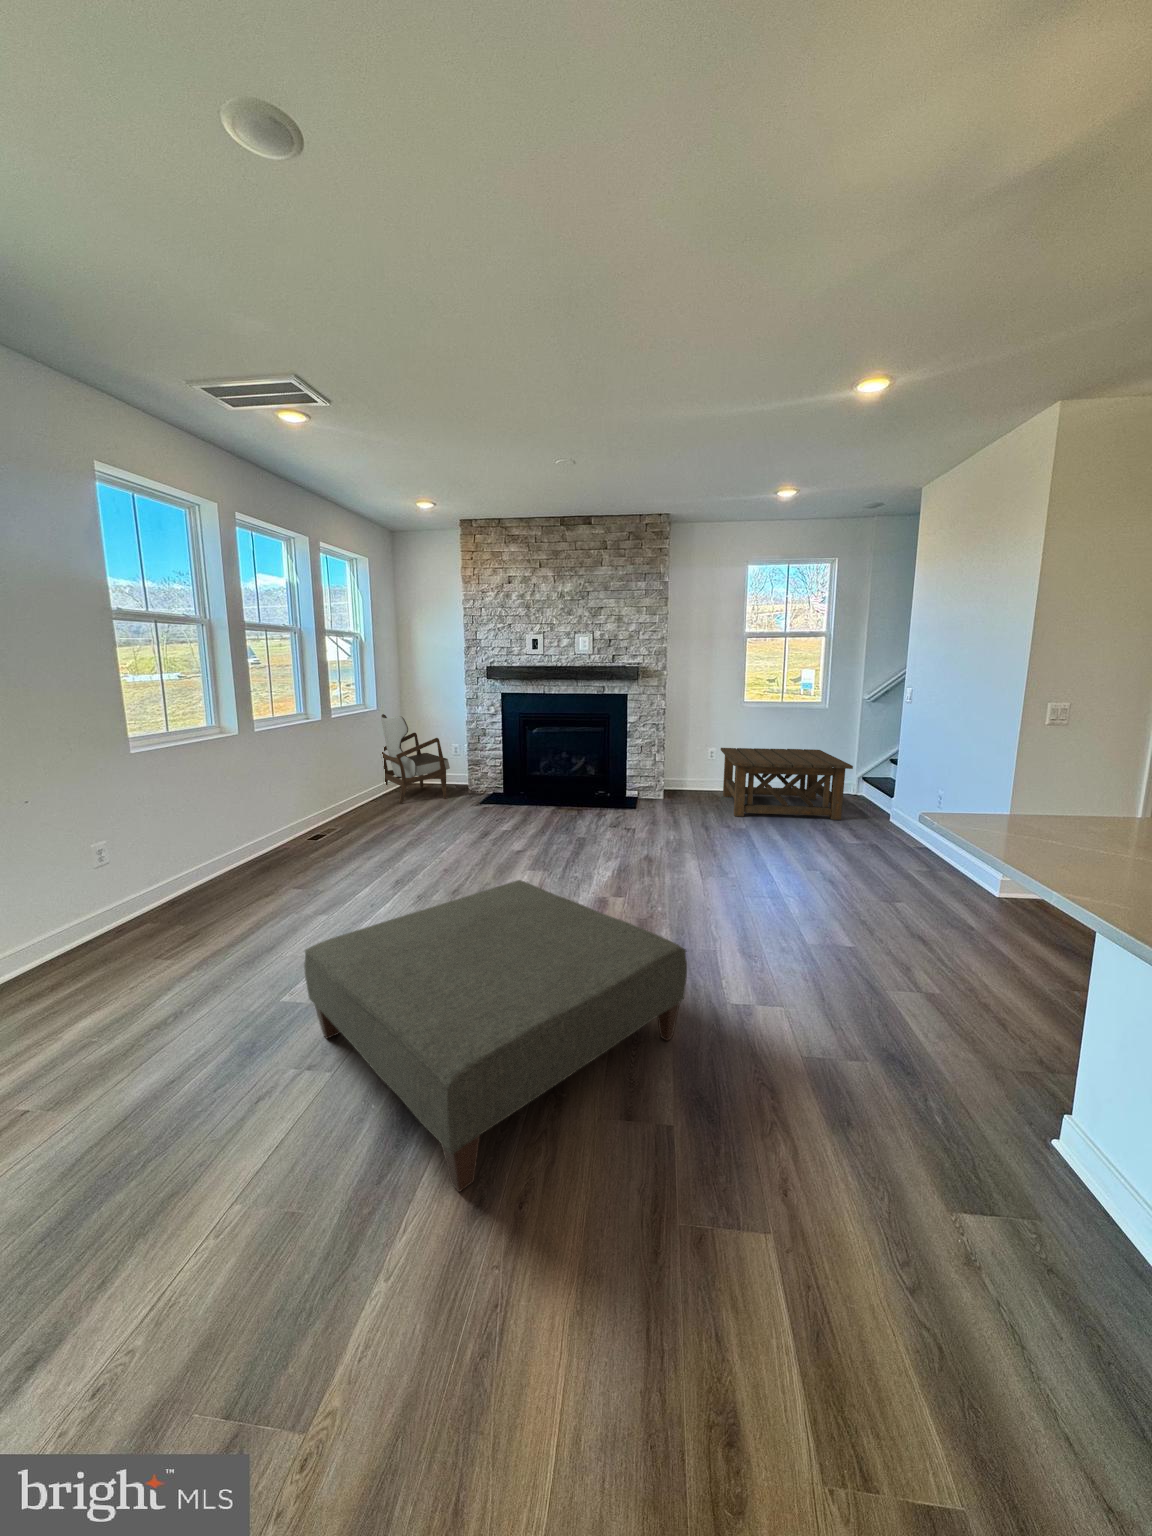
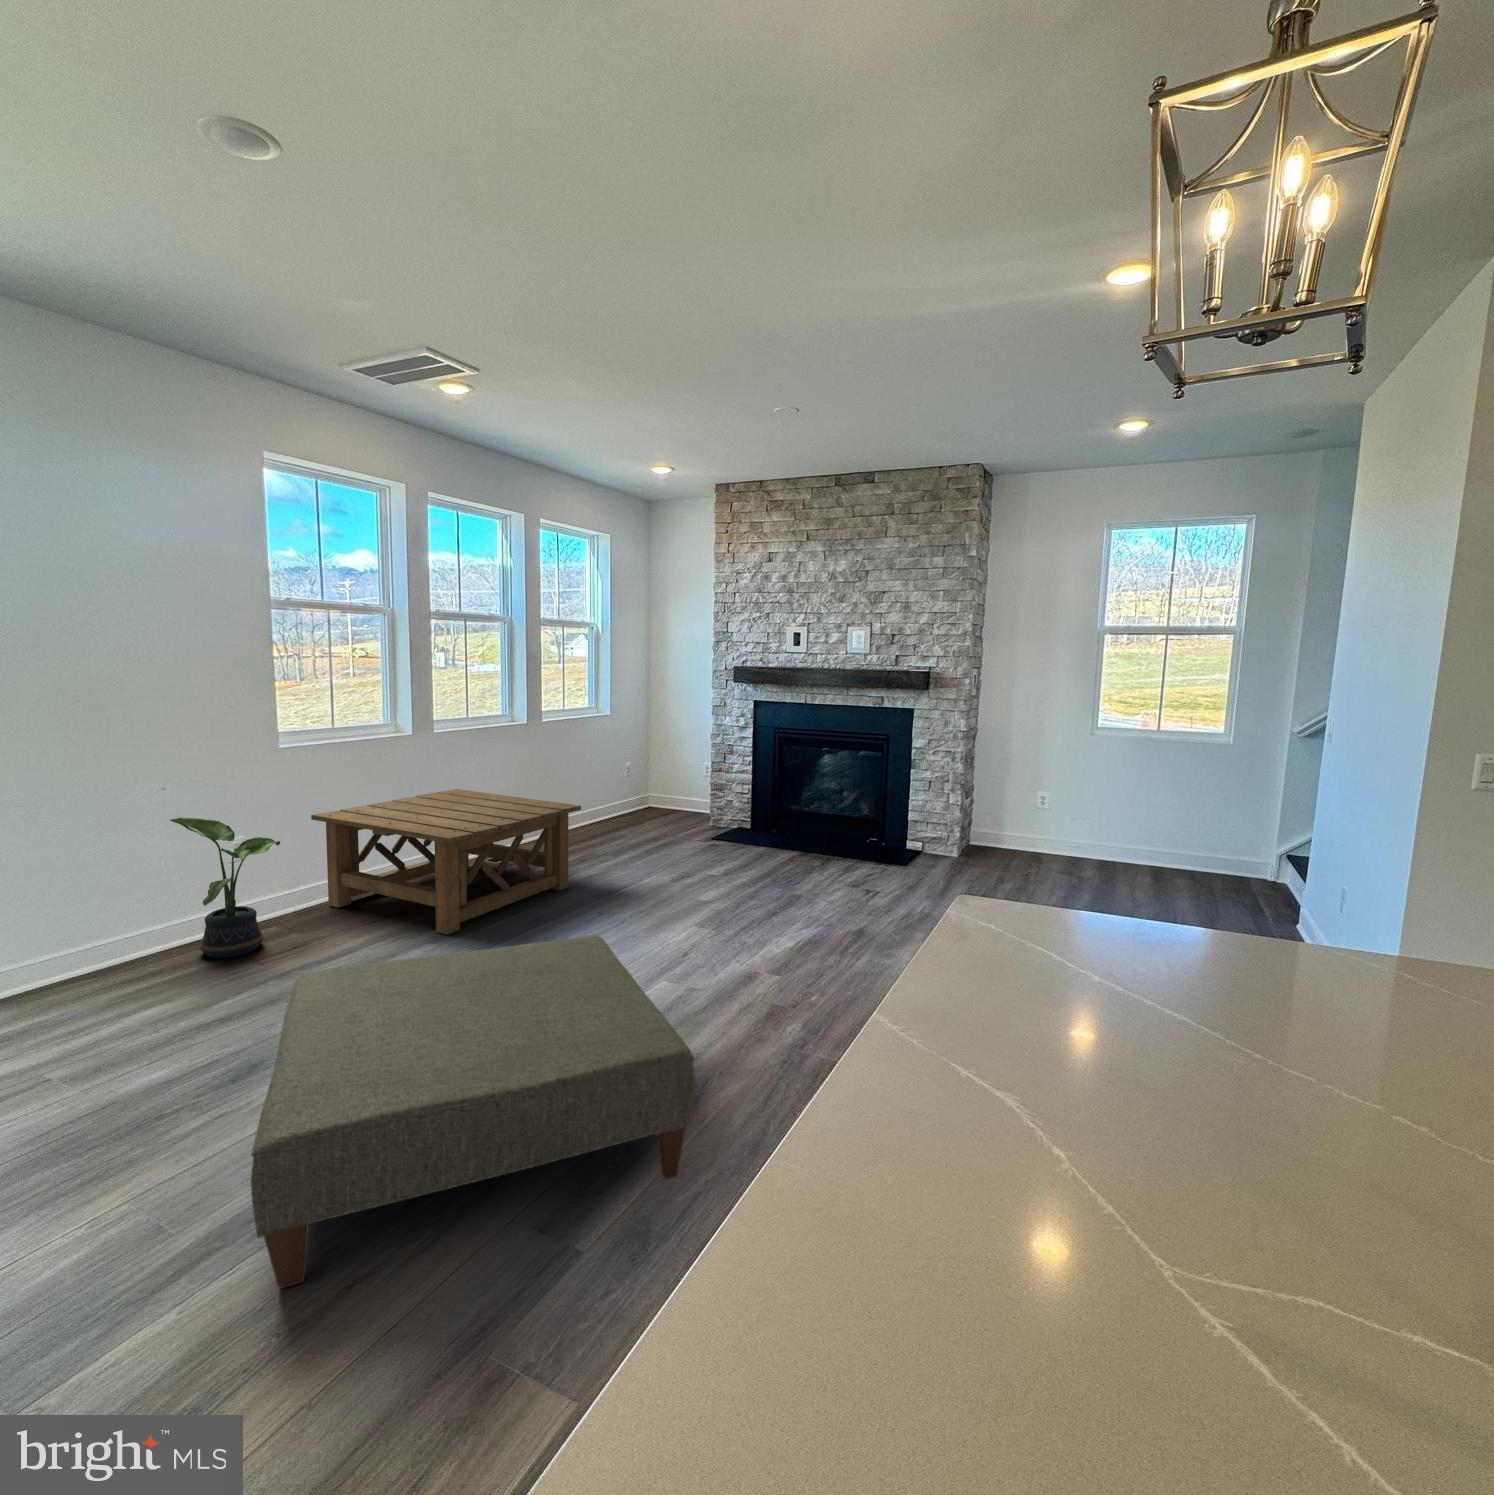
armchair: present [381,714,450,803] -> none [609,719,685,829]
coffee table: present [721,748,853,820] -> present [311,789,581,935]
potted plant: none [45,827,160,956] -> present [170,818,280,958]

